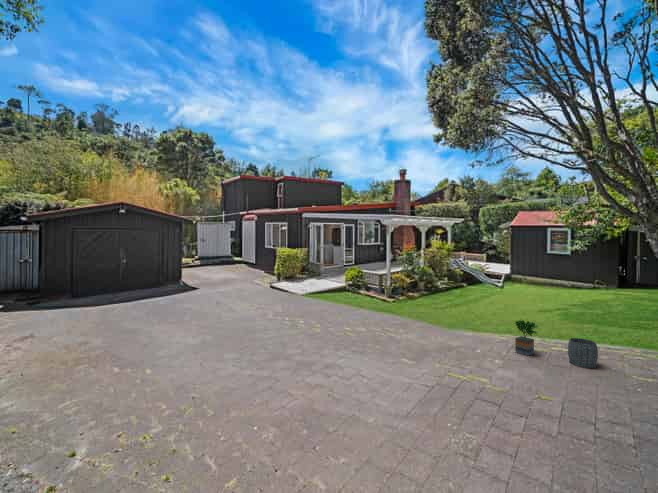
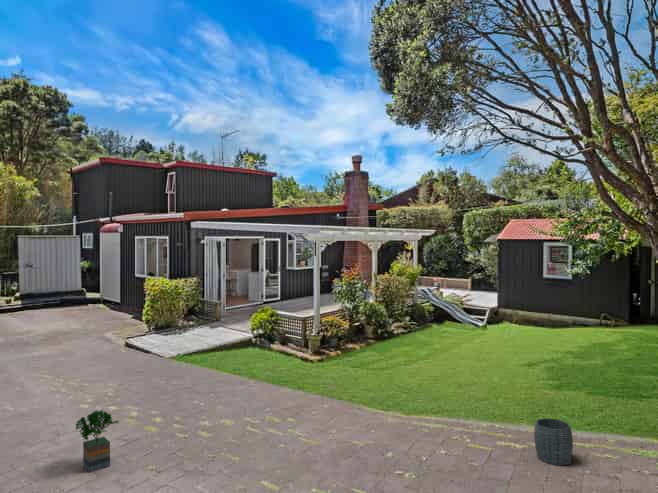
potted tree: present [515,320,538,356] -> present [76,410,118,472]

